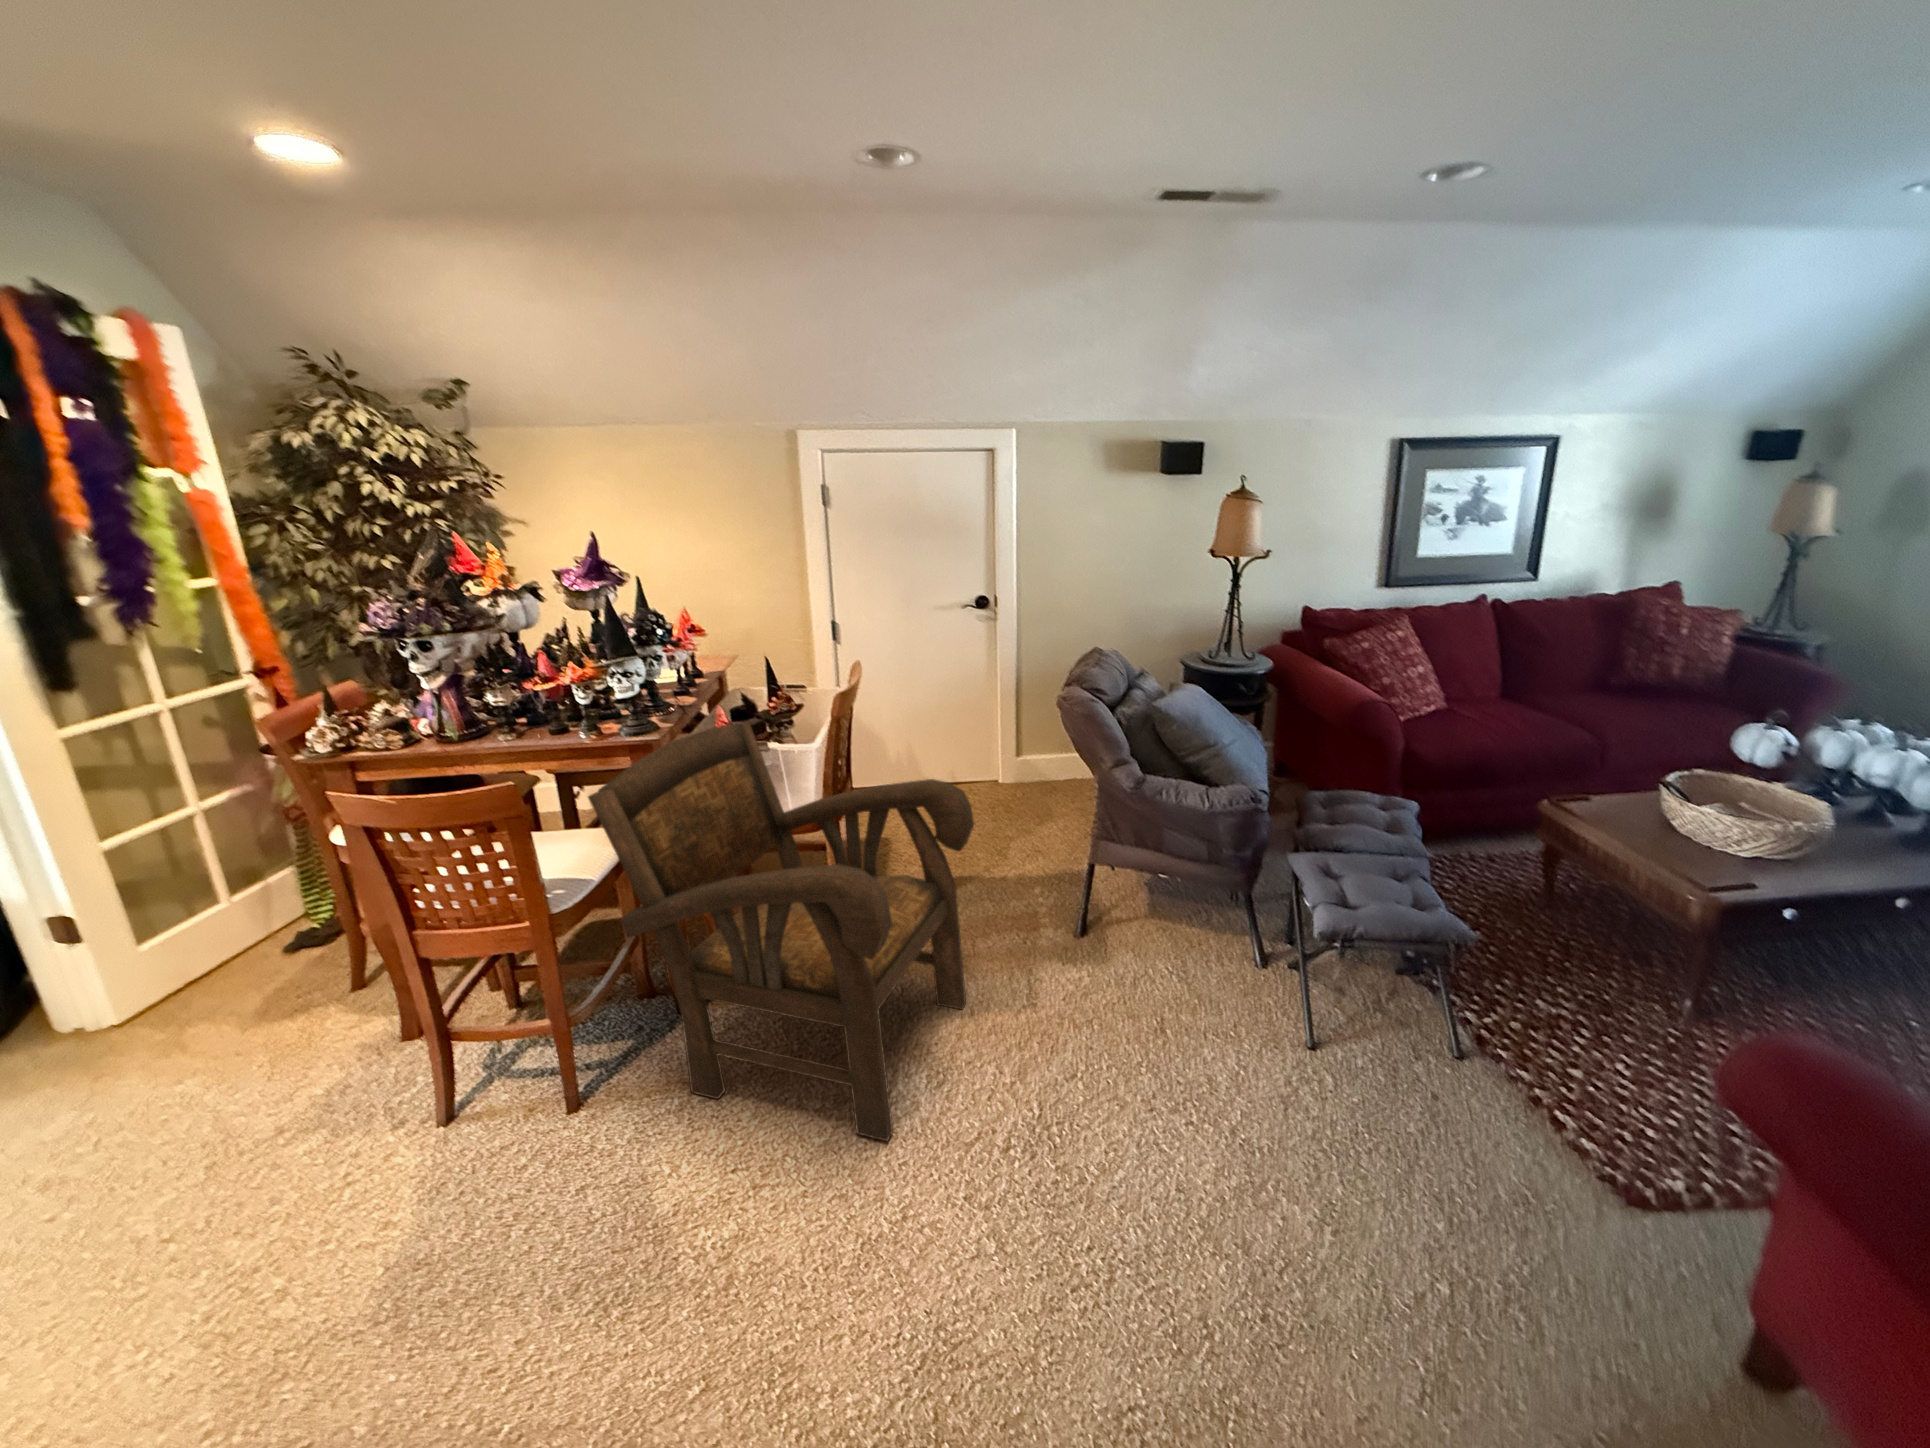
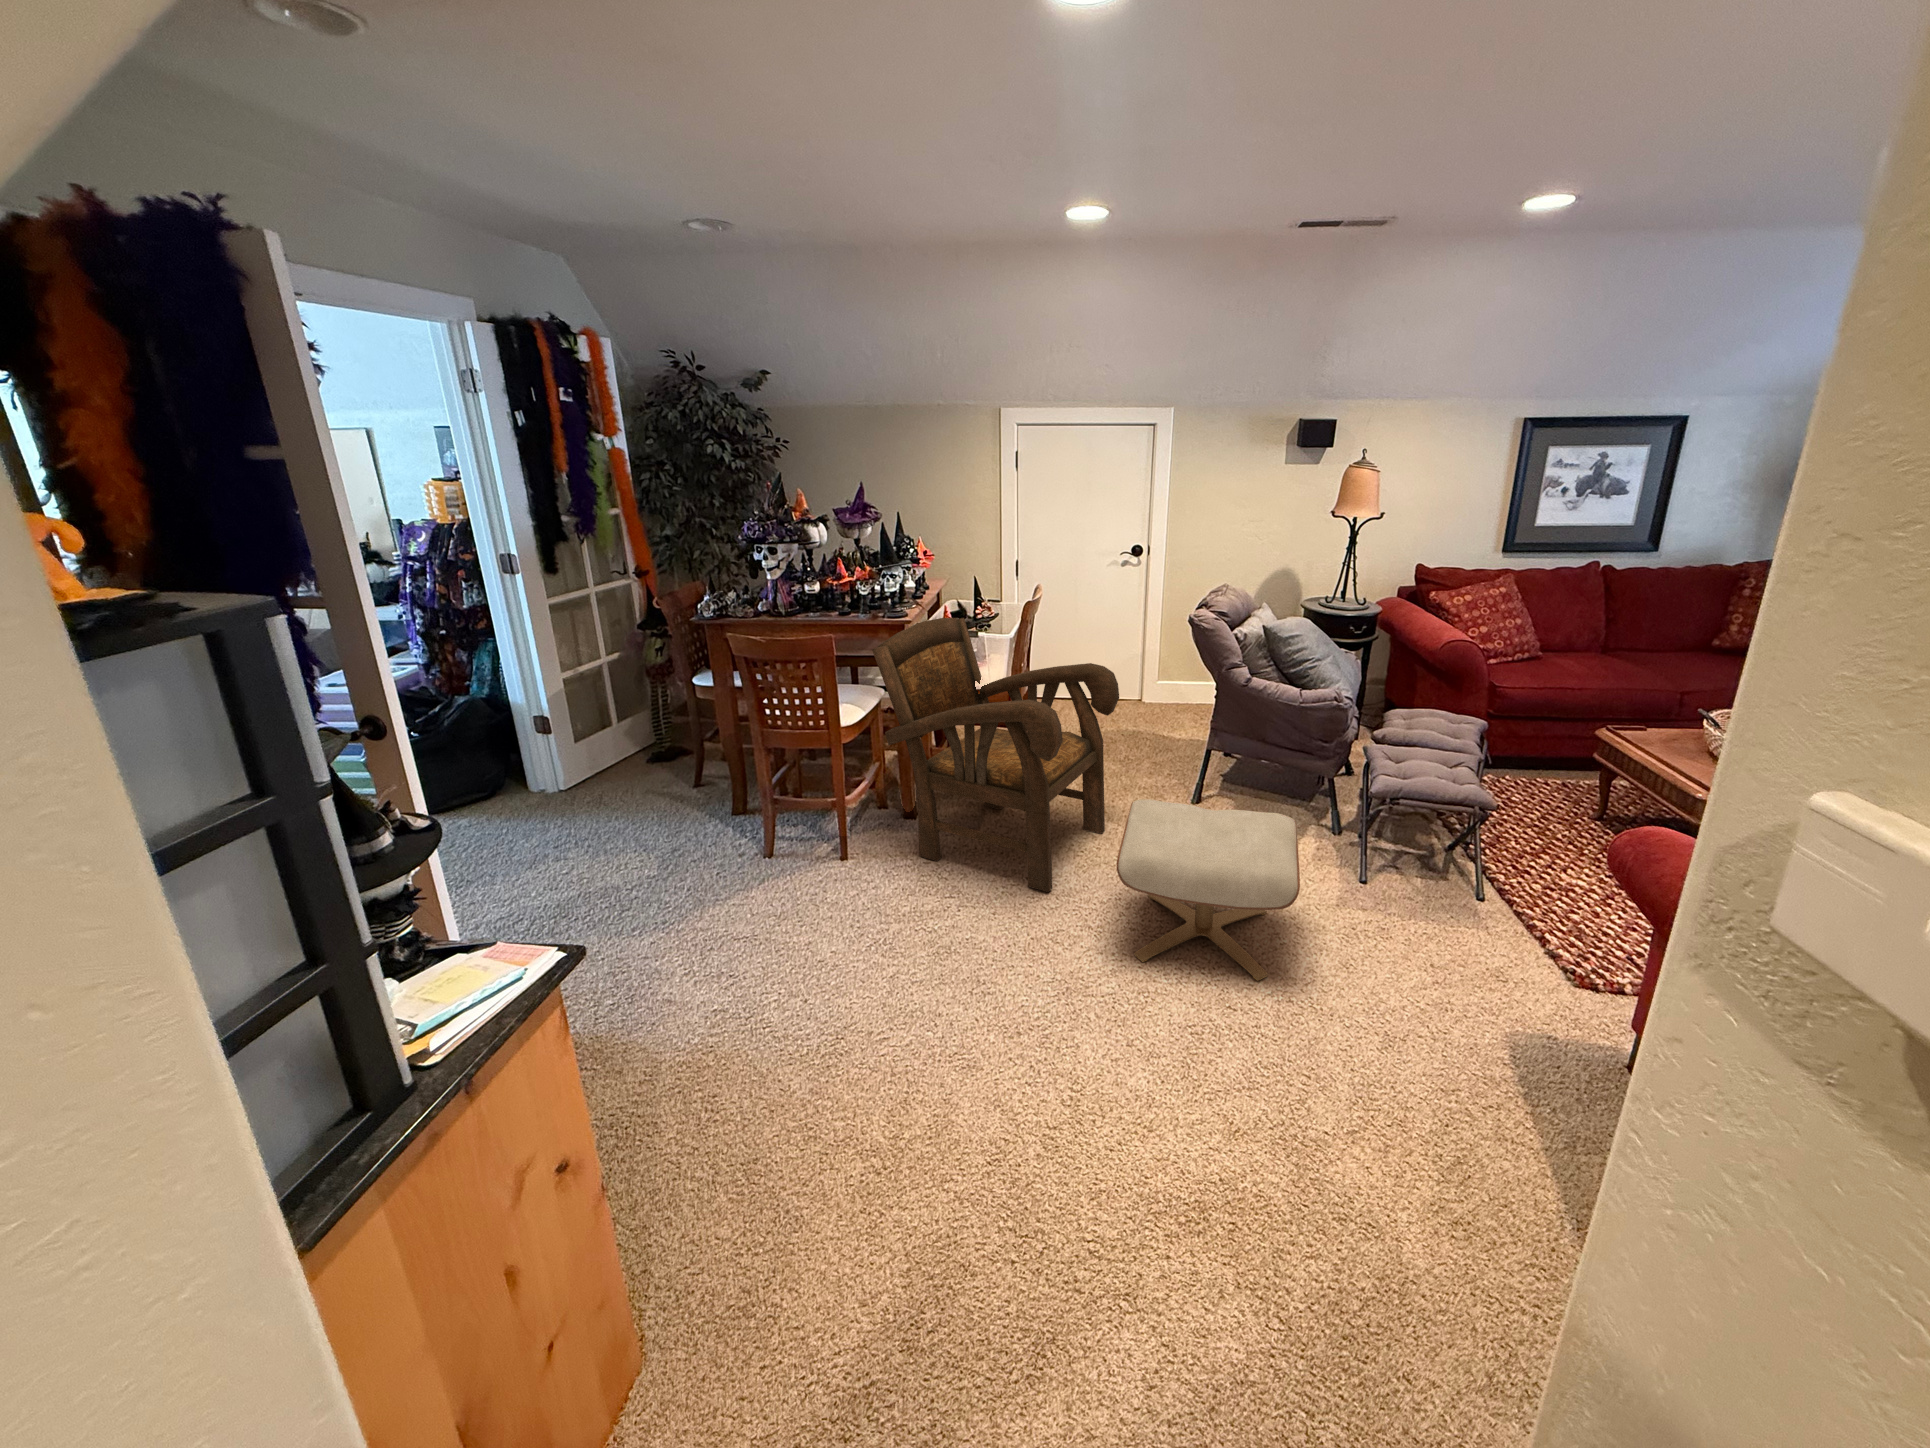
ottoman: none [986,993,1267,1287] -> present [1116,799,1300,981]

